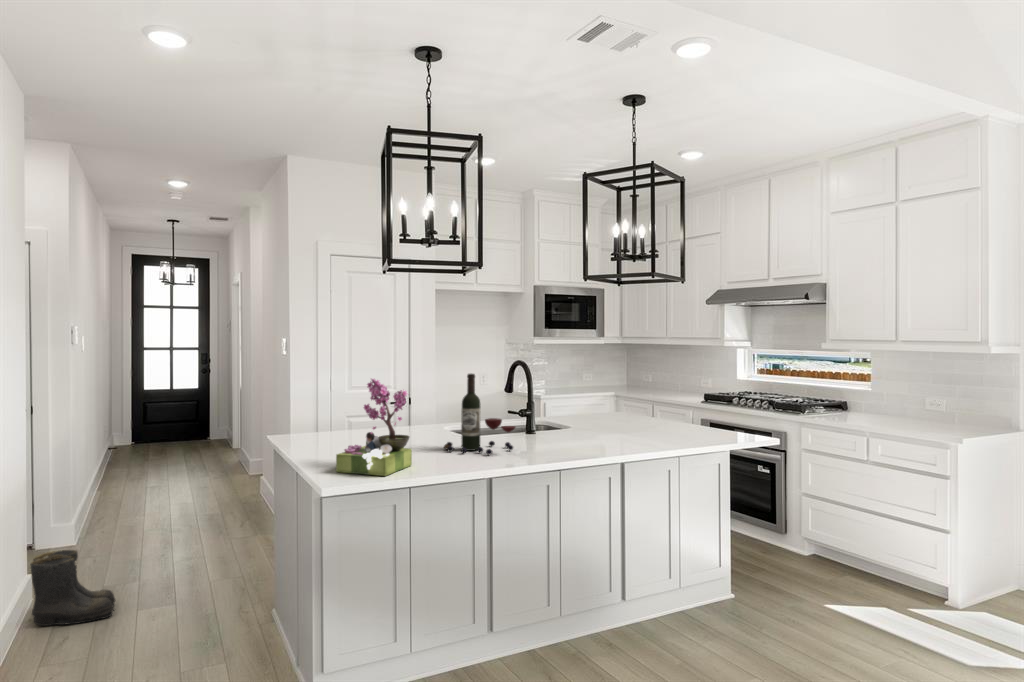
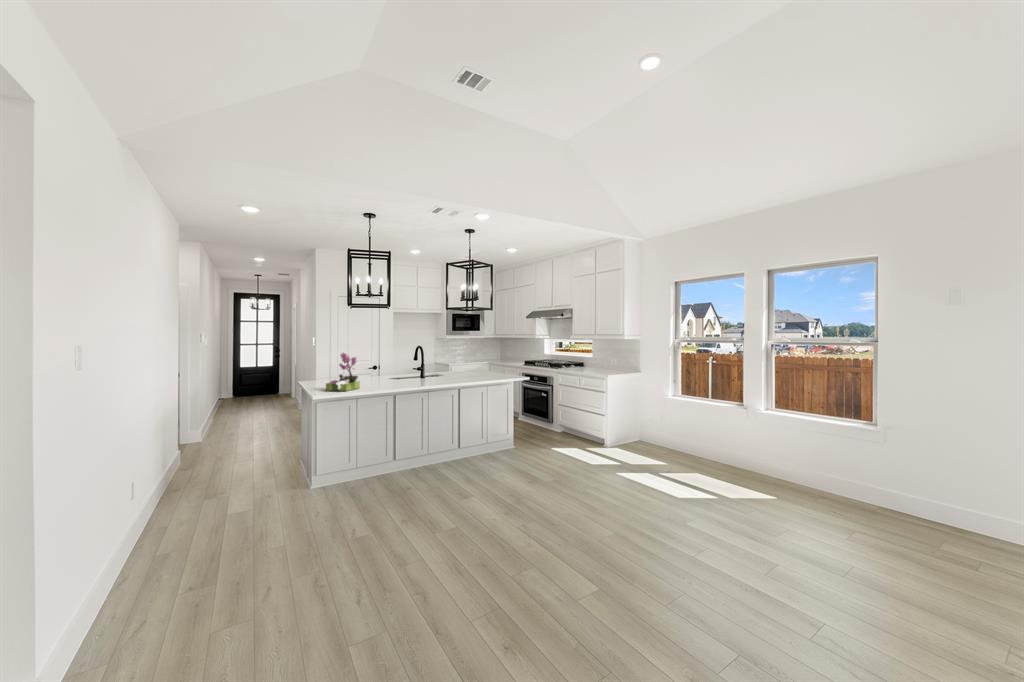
wine bottle: present [444,374,515,455] -> none [379,351,409,385]
boots: present [30,550,116,626] -> none [189,435,230,469]

